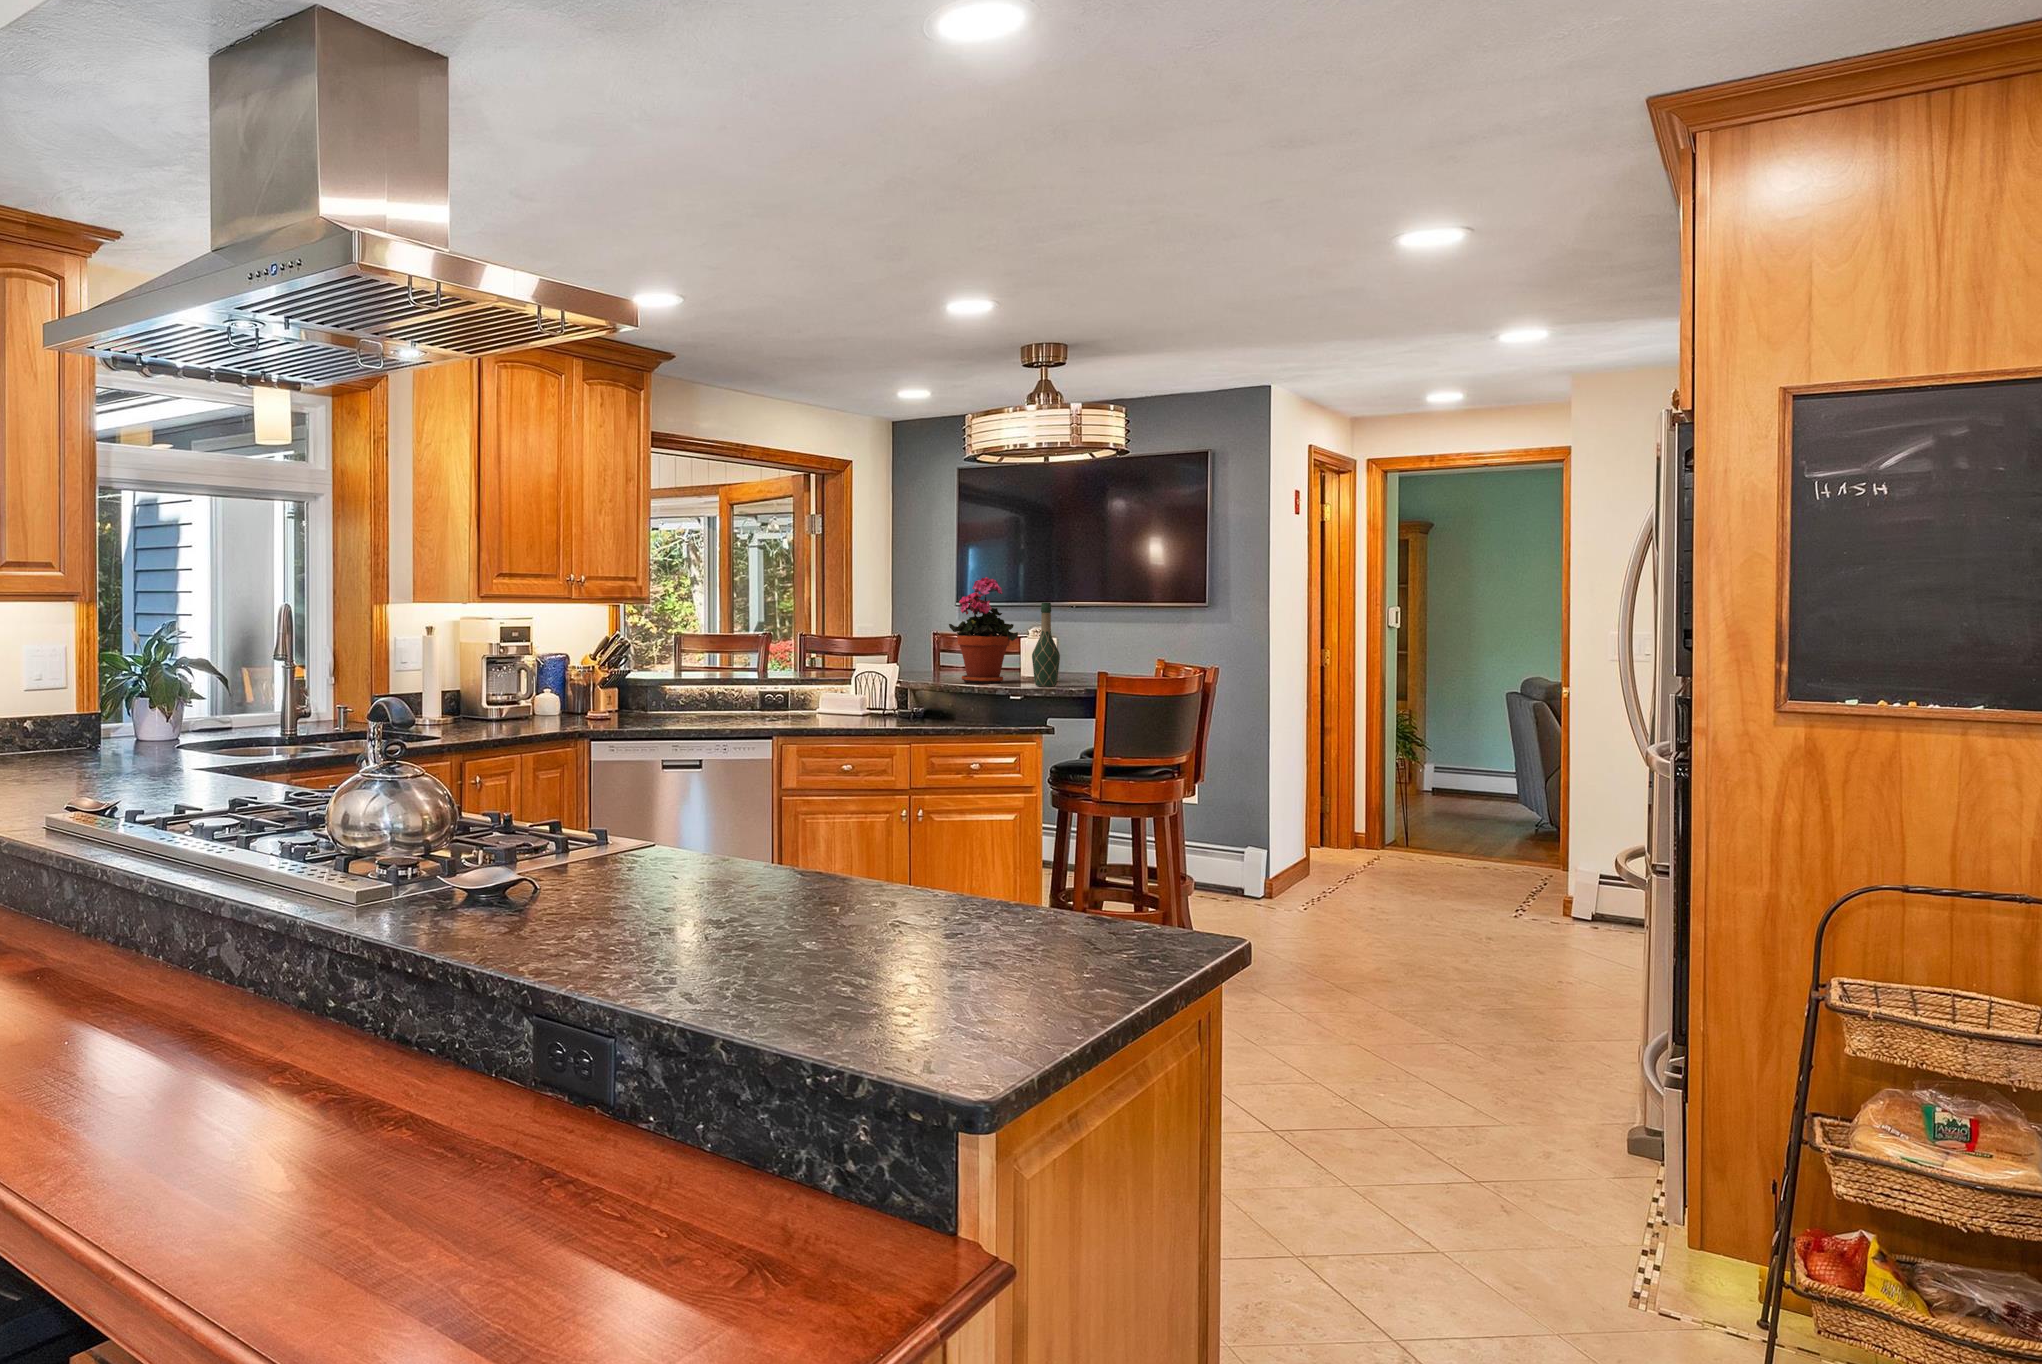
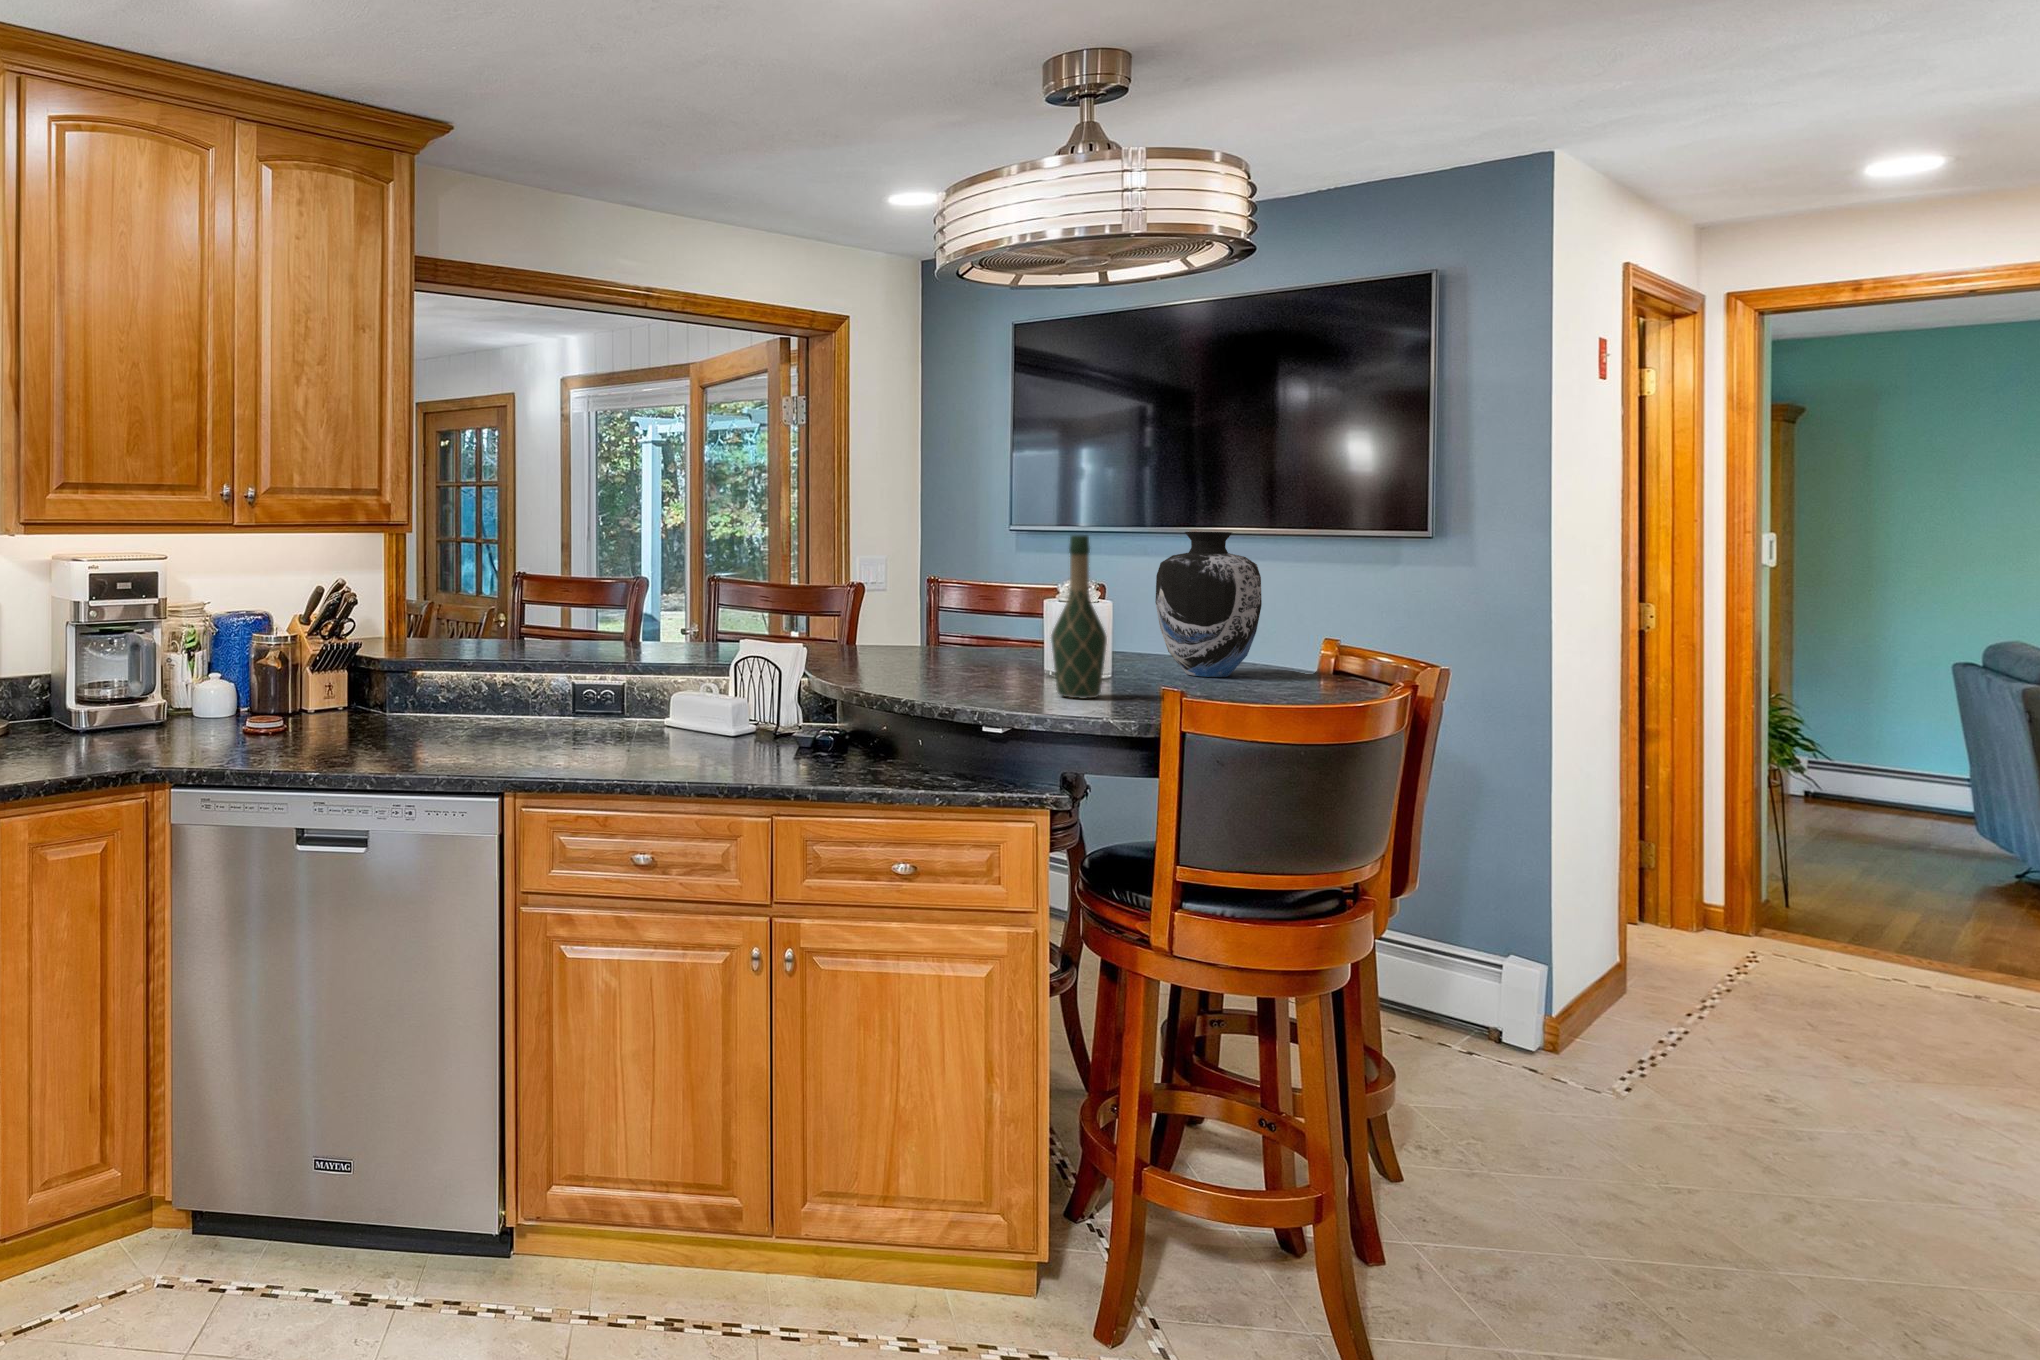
potted plant: present [949,577,1018,683] -> none [912,485,1039,682]
vase: none [1072,602,1127,680] -> present [1155,532,1262,677]

